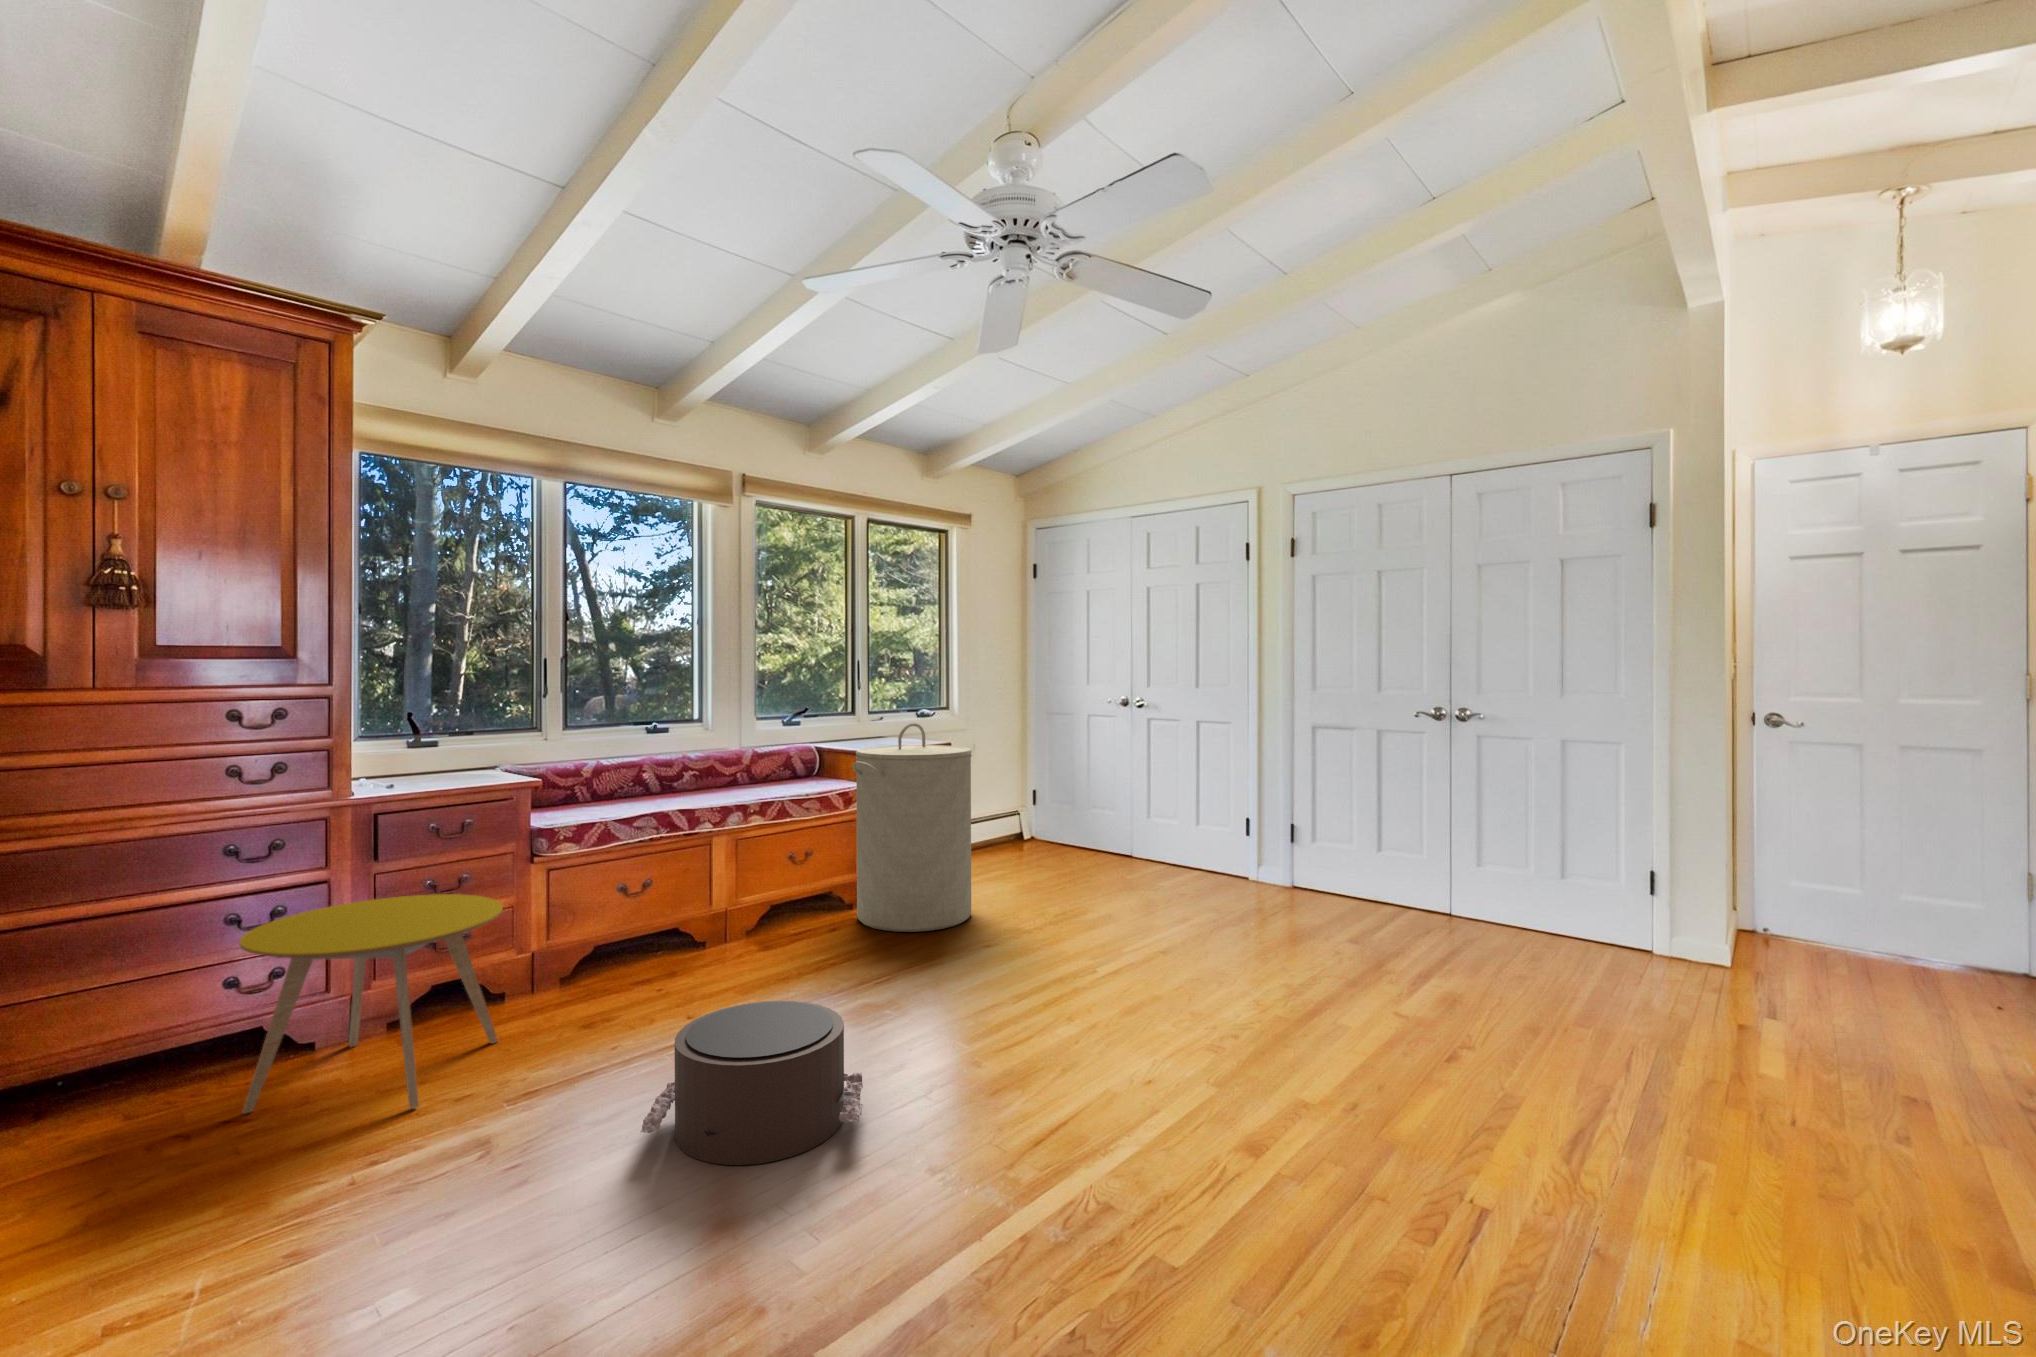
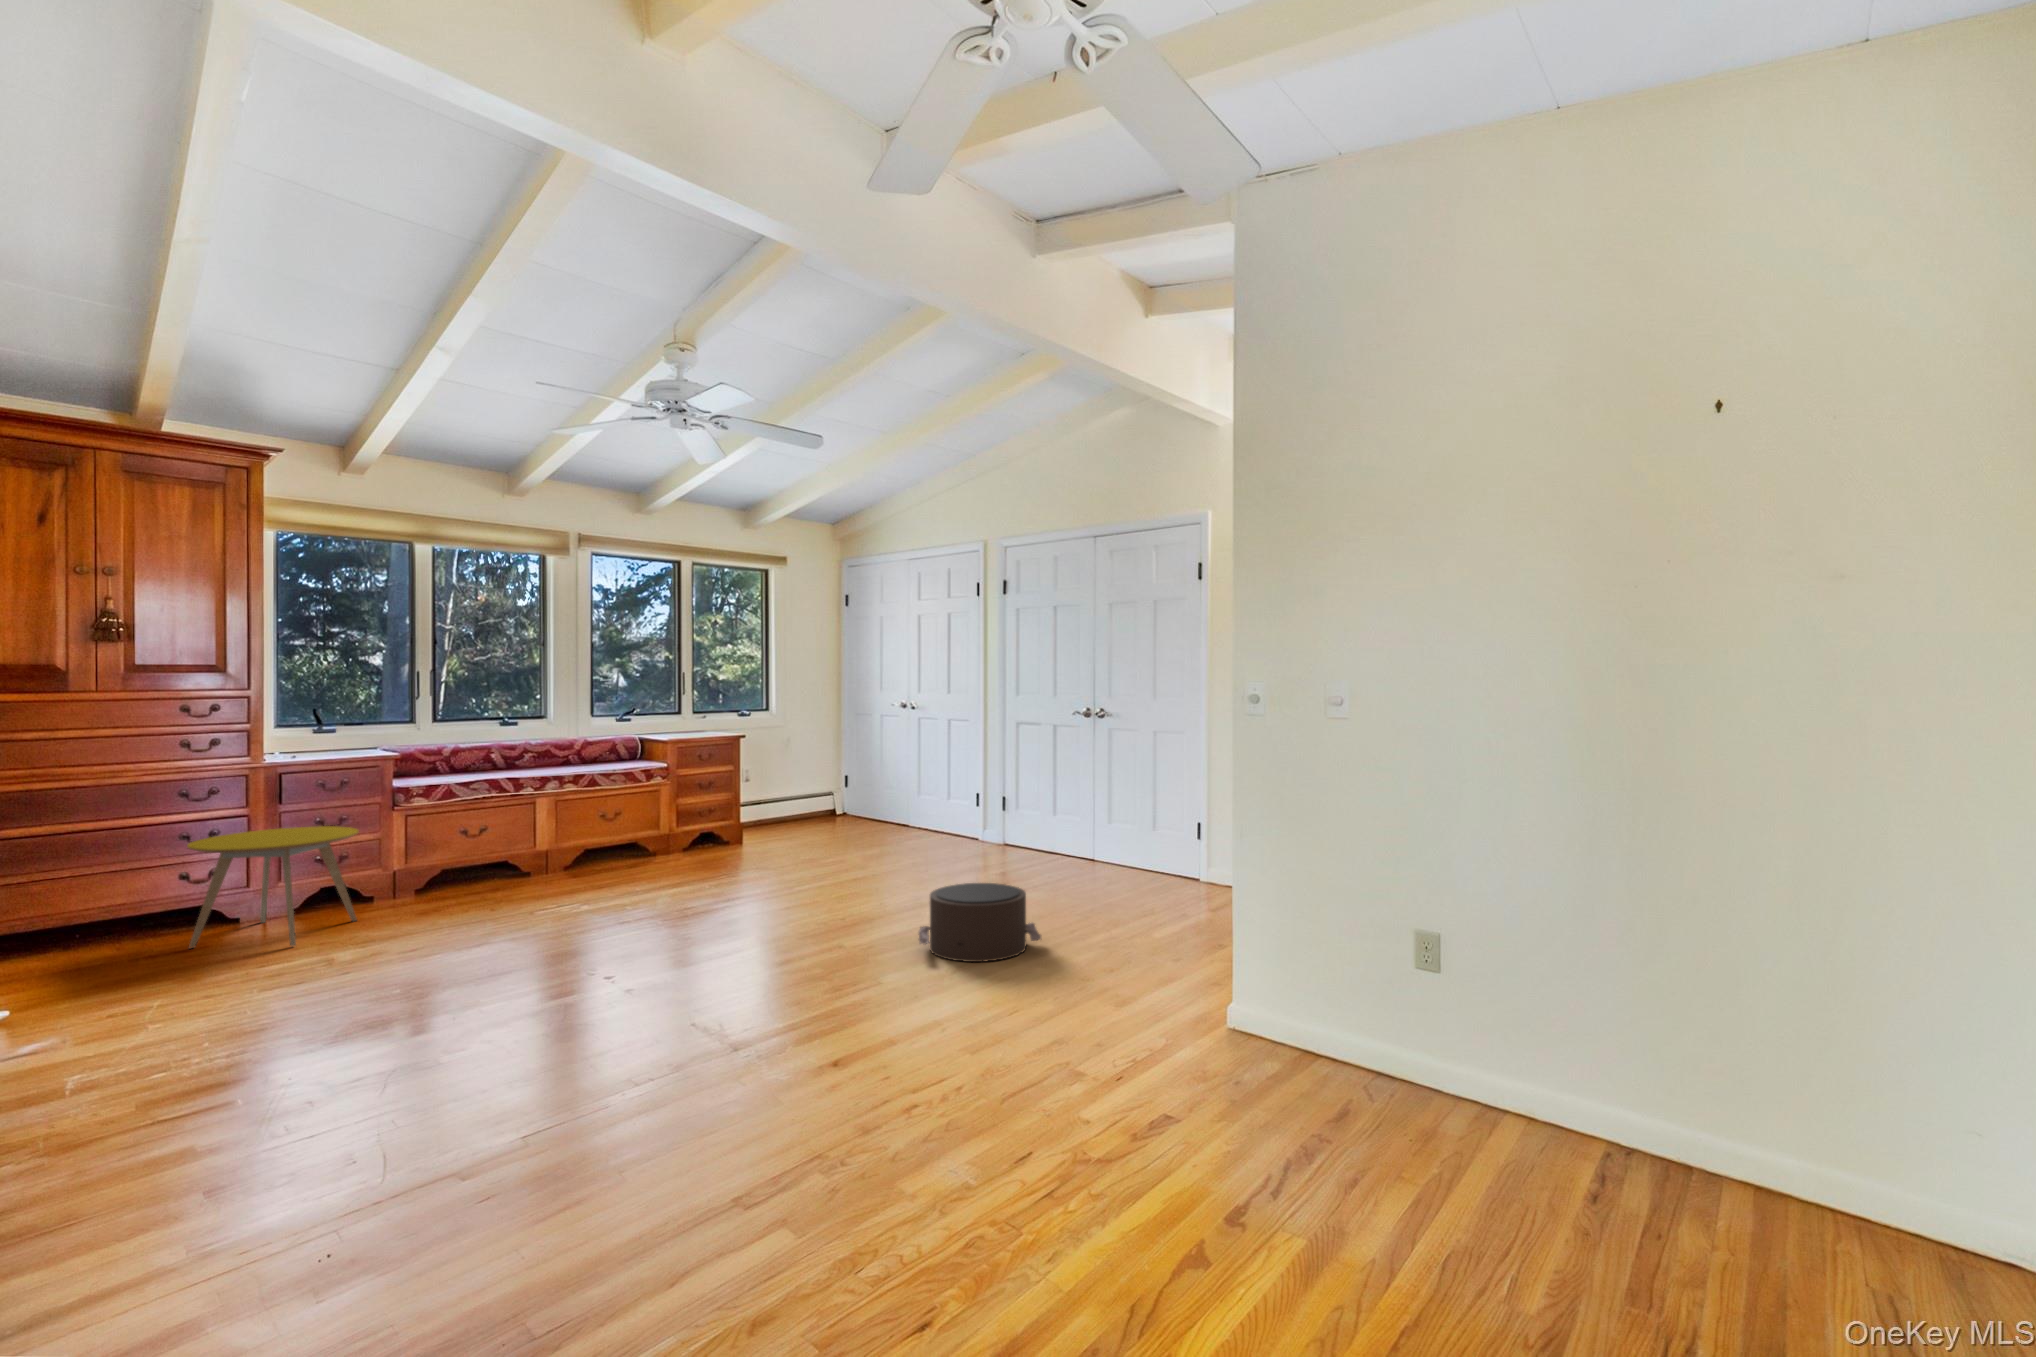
laundry hamper: present [853,723,972,932] -> none [644,717,744,869]
pouf: present [641,1001,864,1165] -> present [918,883,1041,962]

